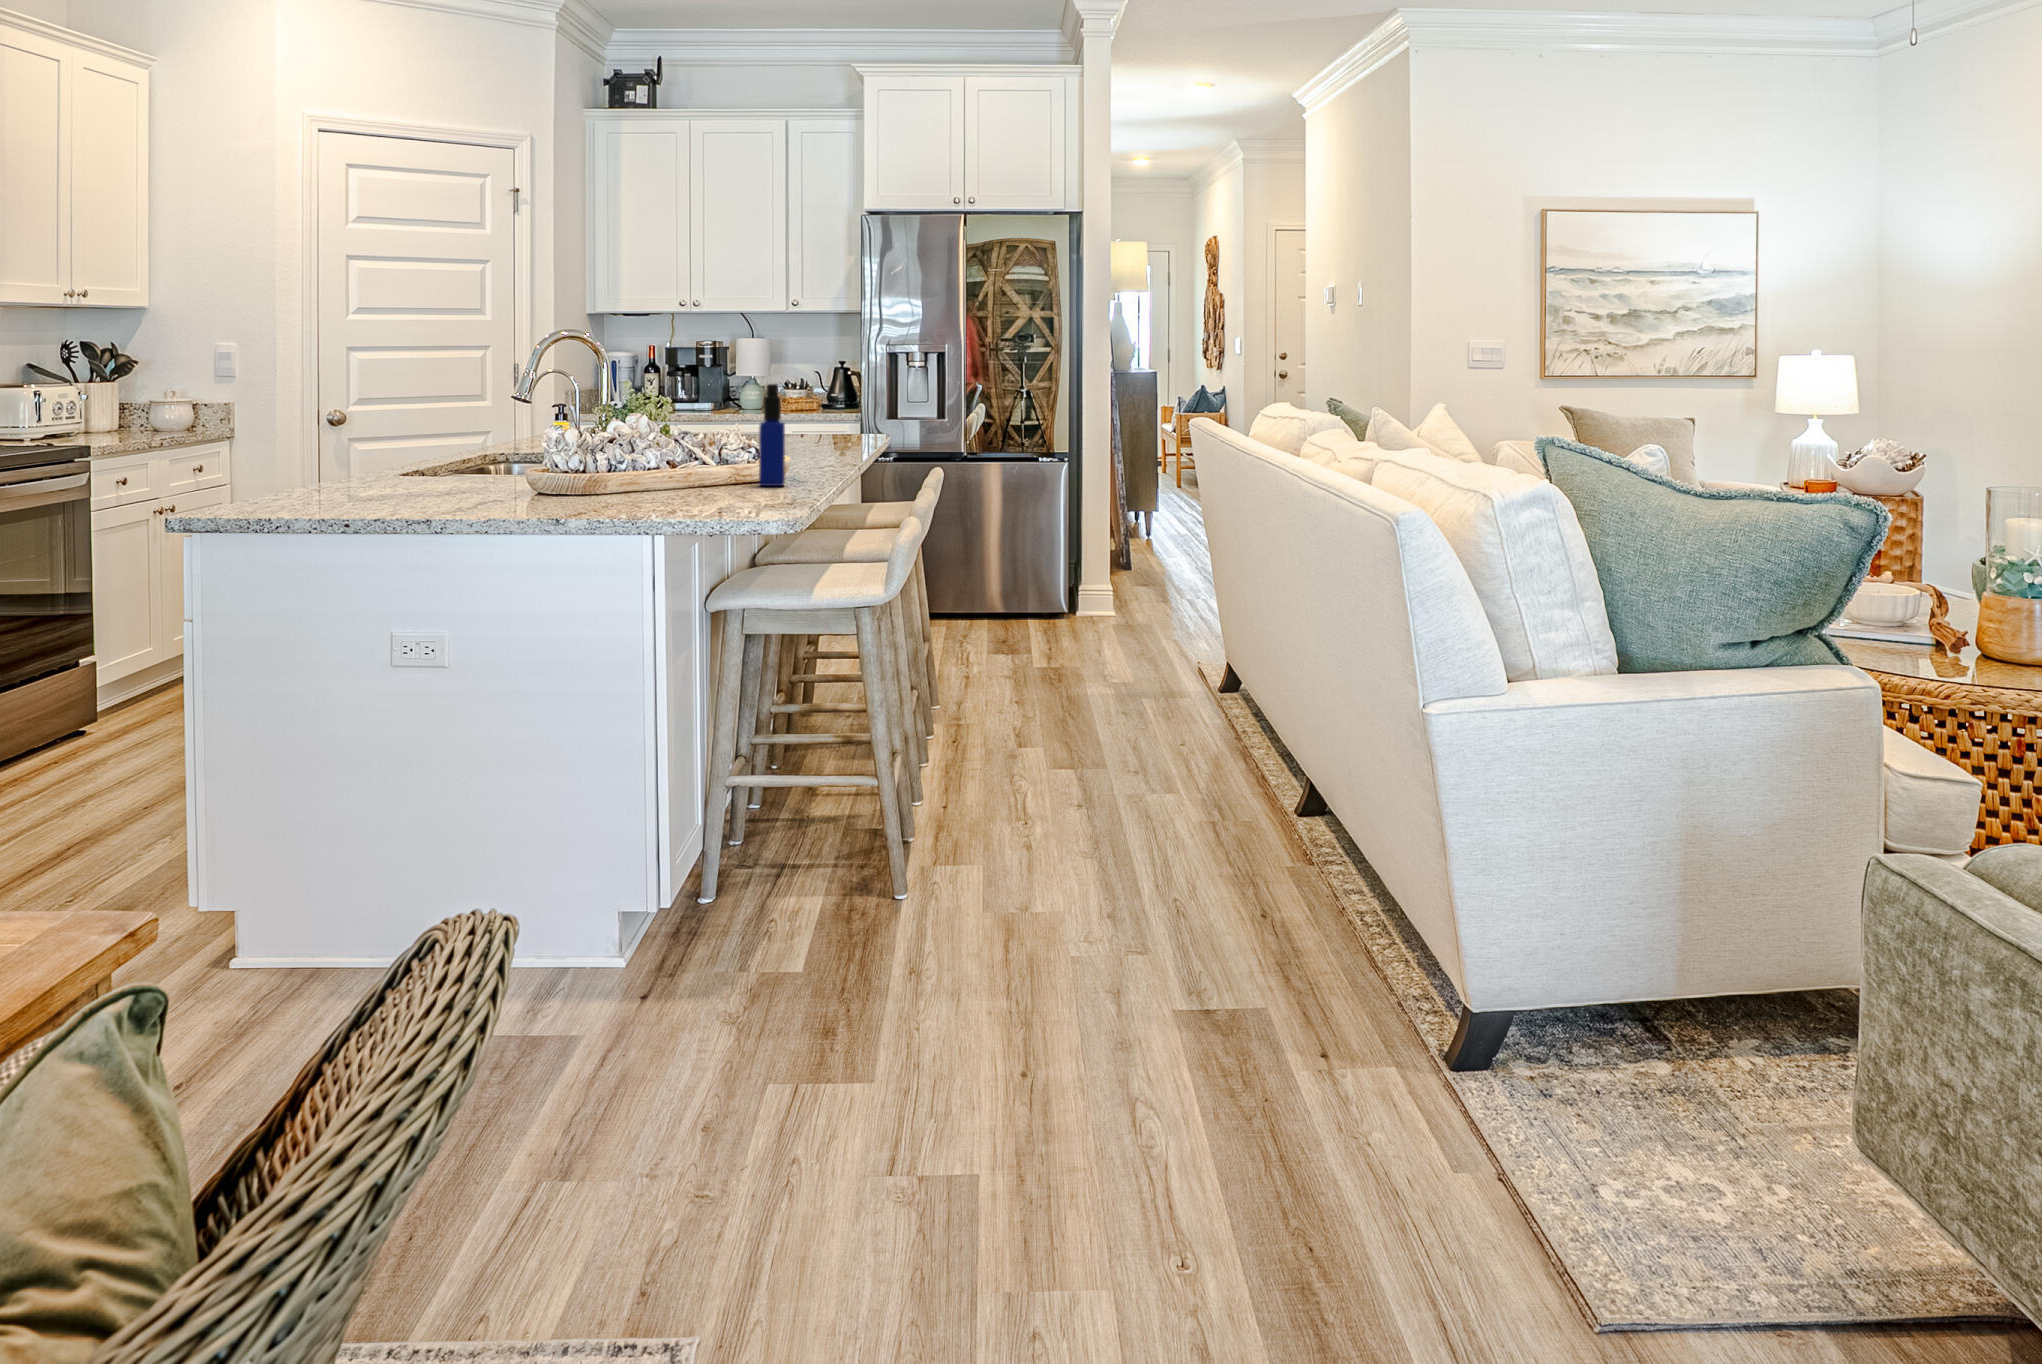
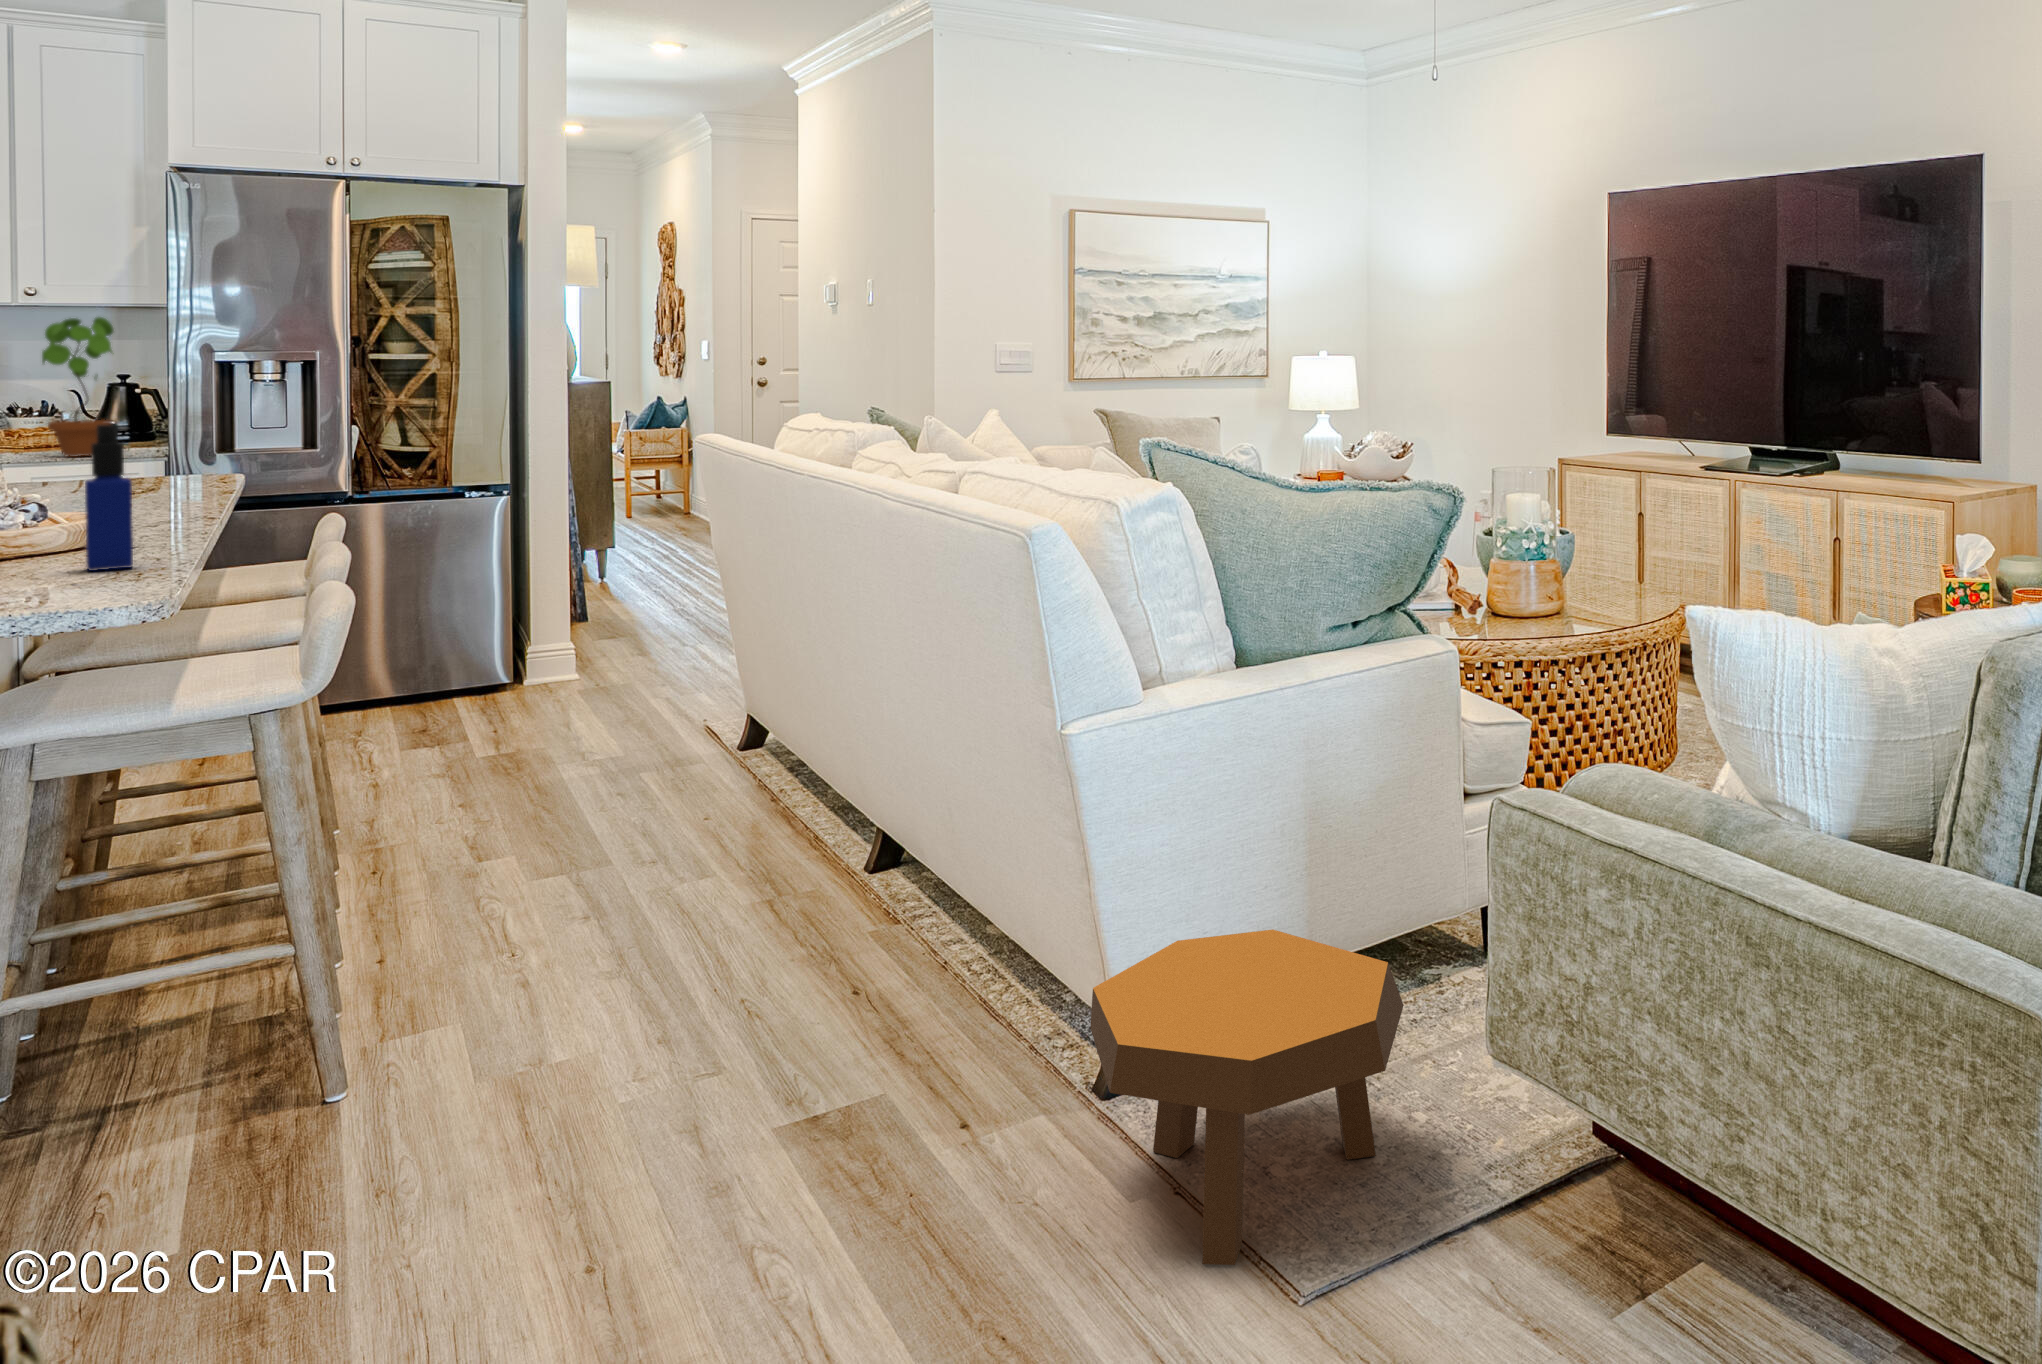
potted plant: none [799,311,838,410] -> present [42,317,113,457]
footstool: none [1428,934,1762,1272] -> present [1090,929,1404,1265]

